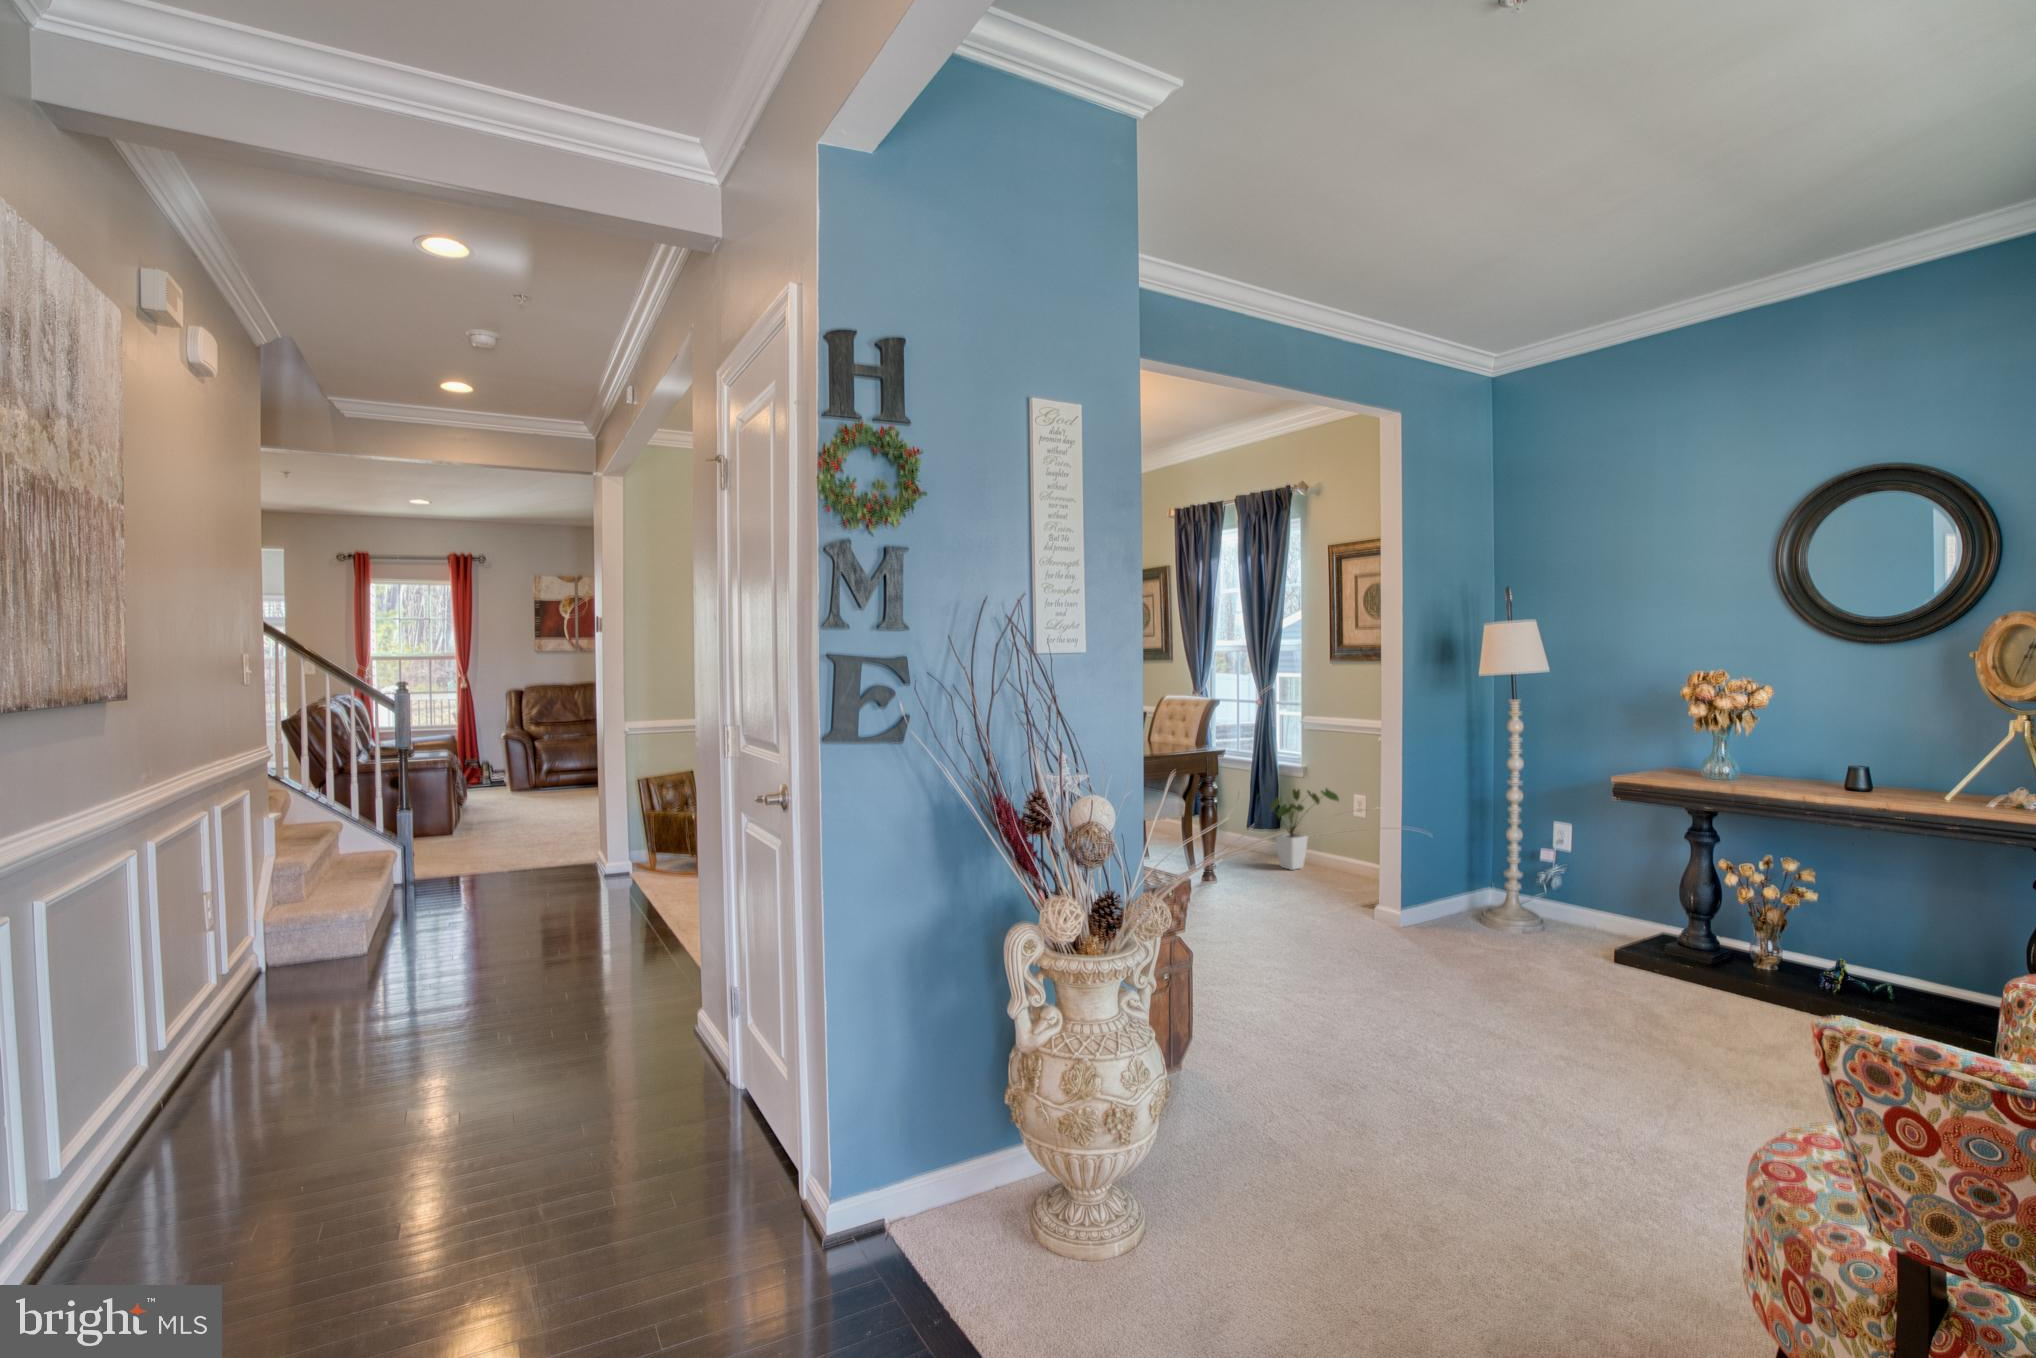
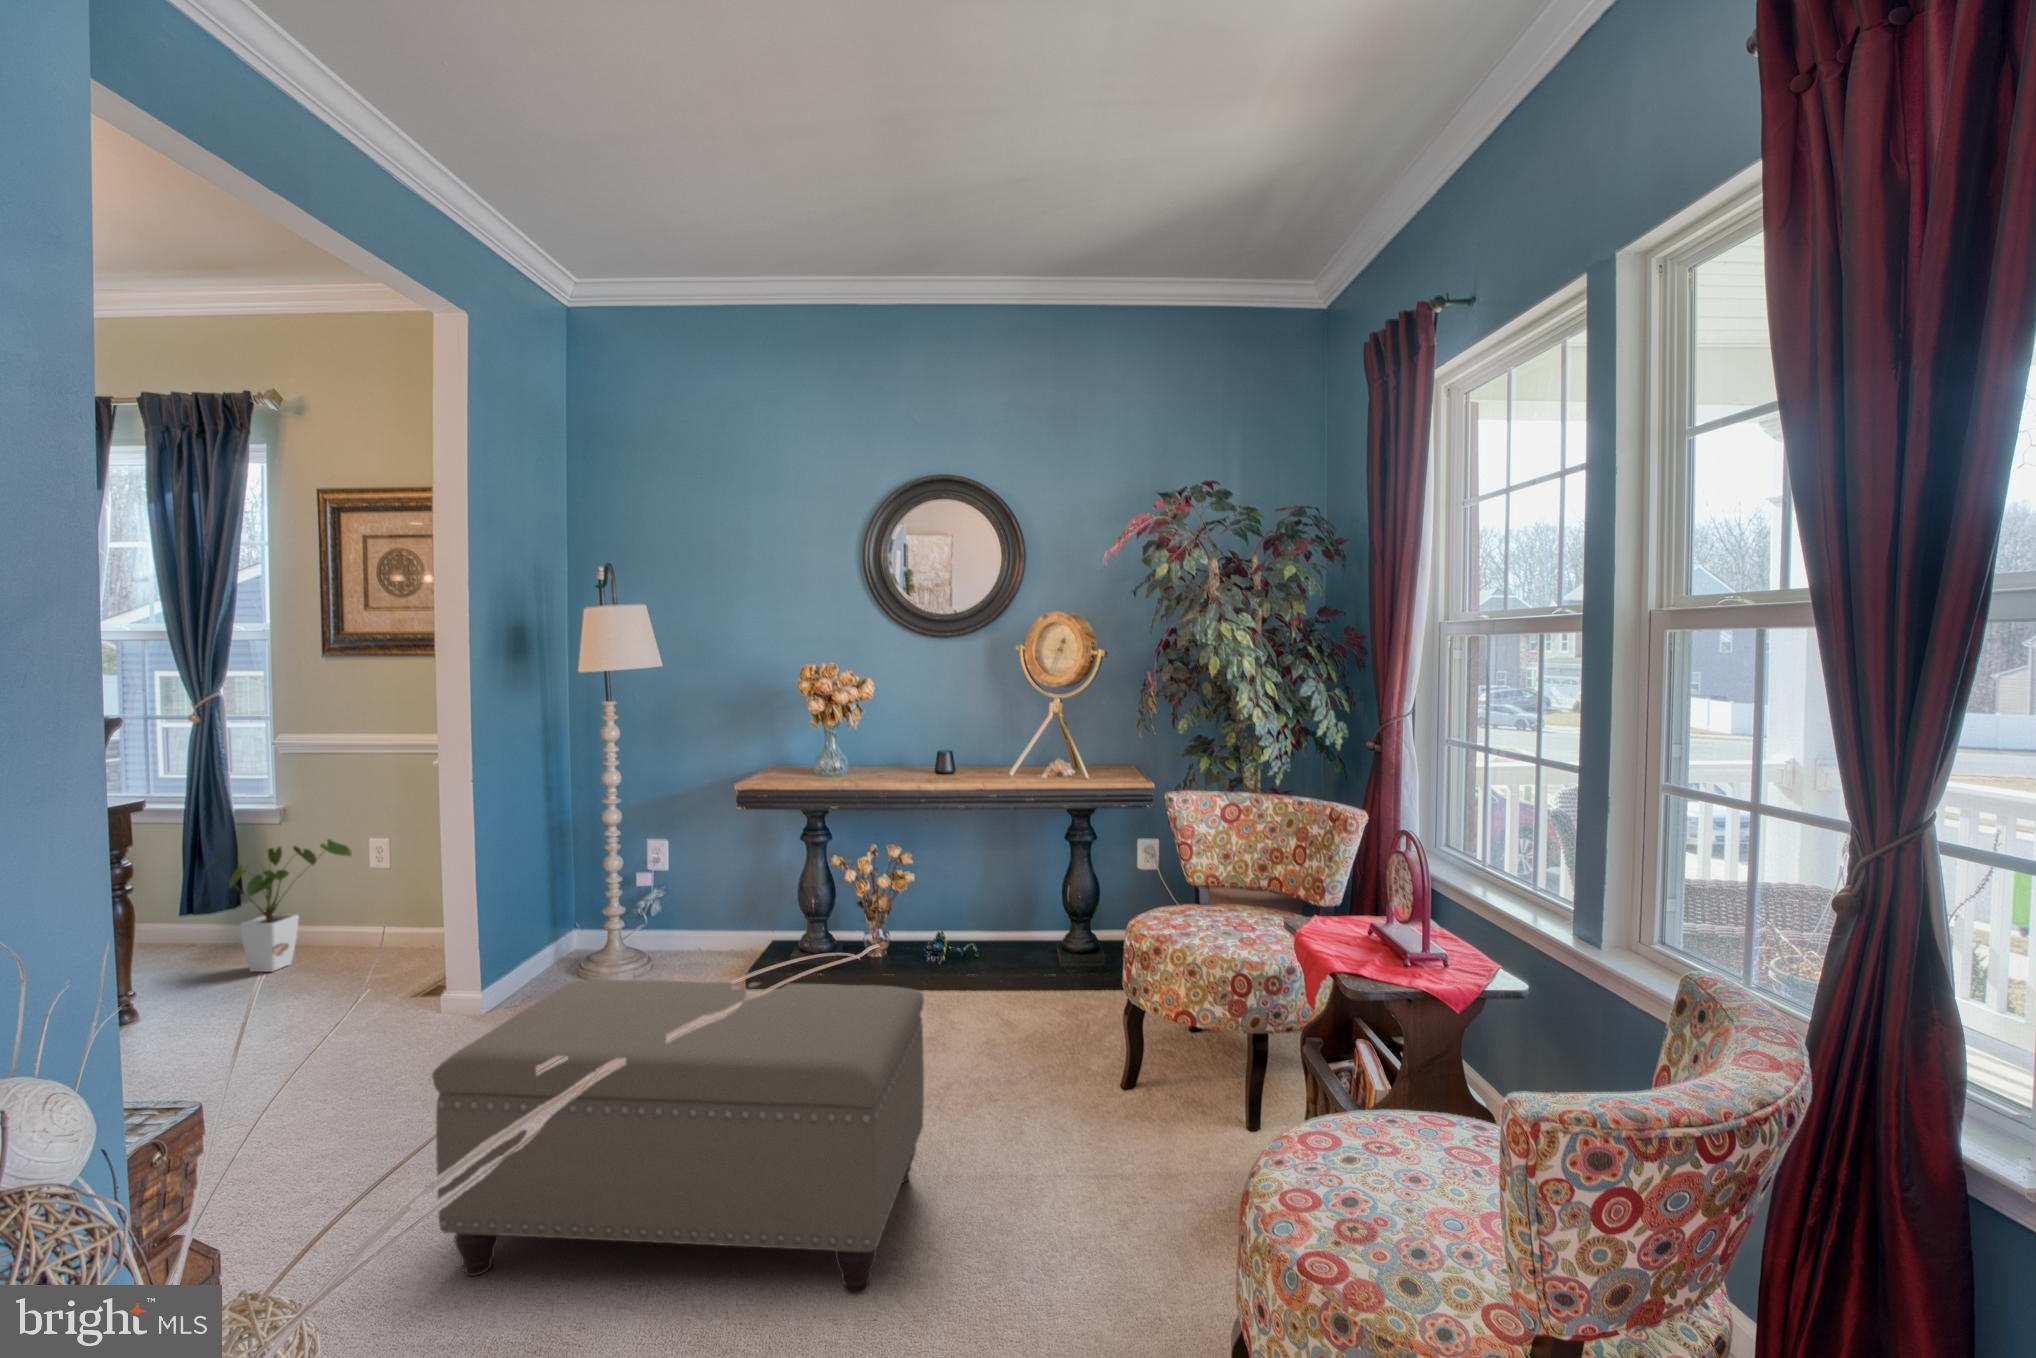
ottoman: none [1318,892,1691,1155] -> present [432,979,924,1295]

